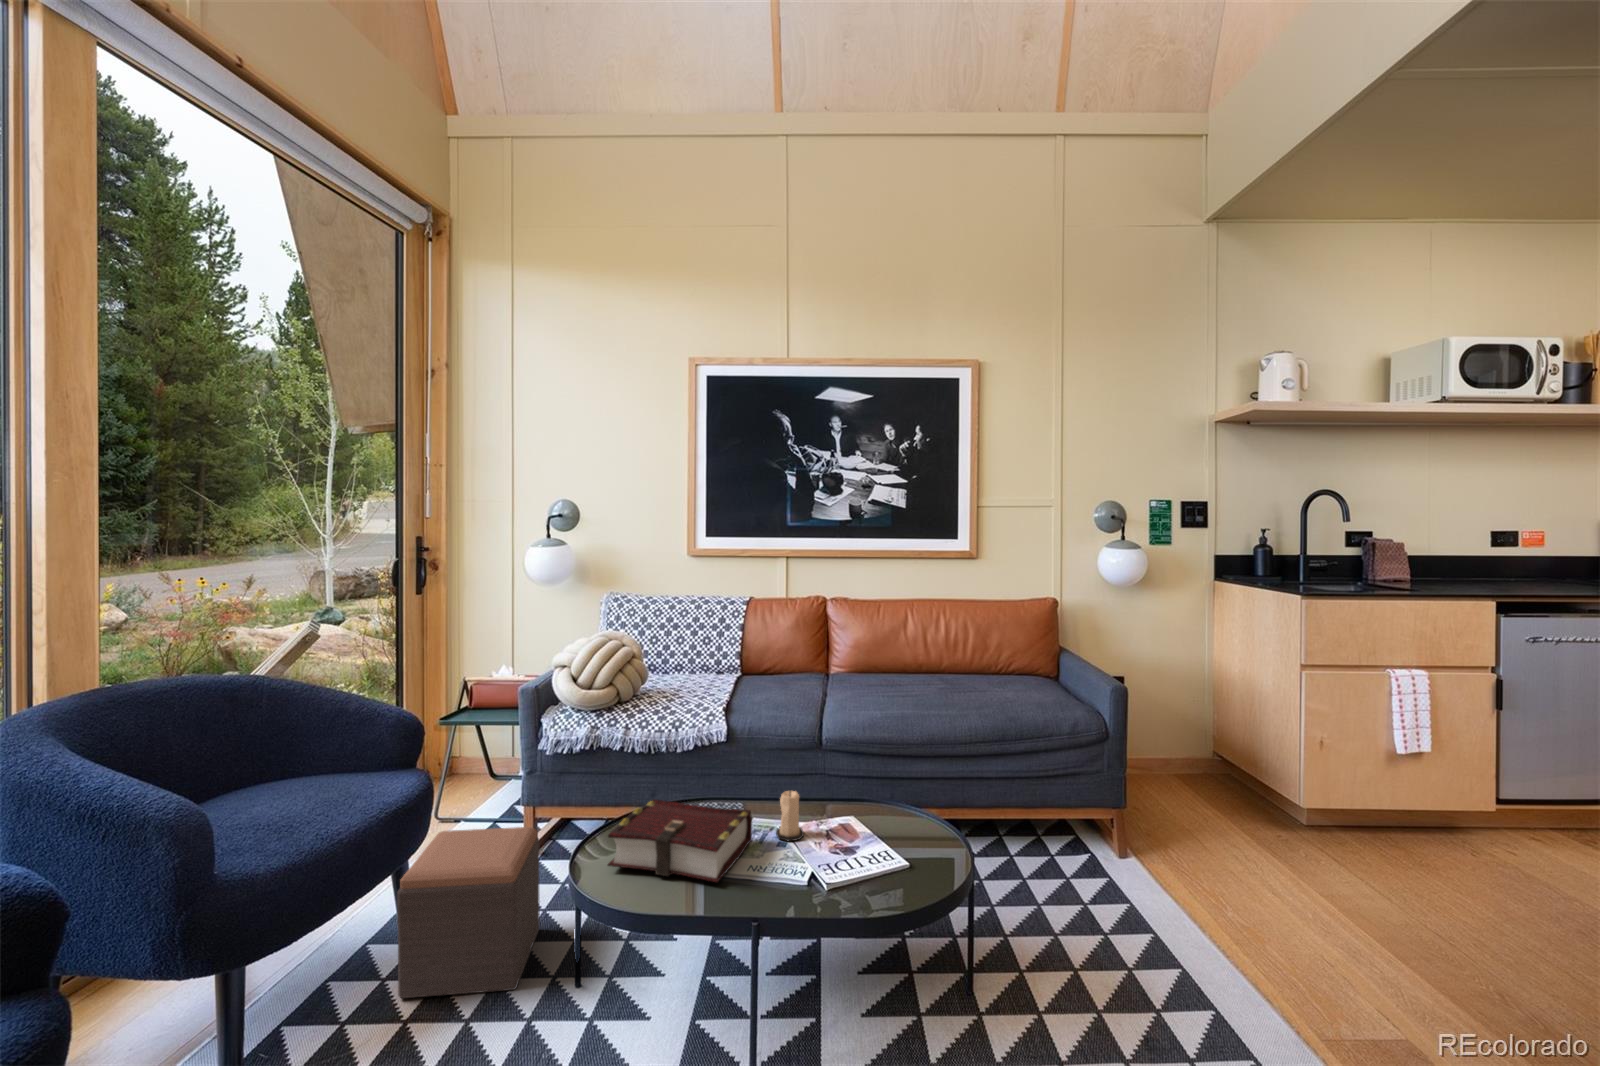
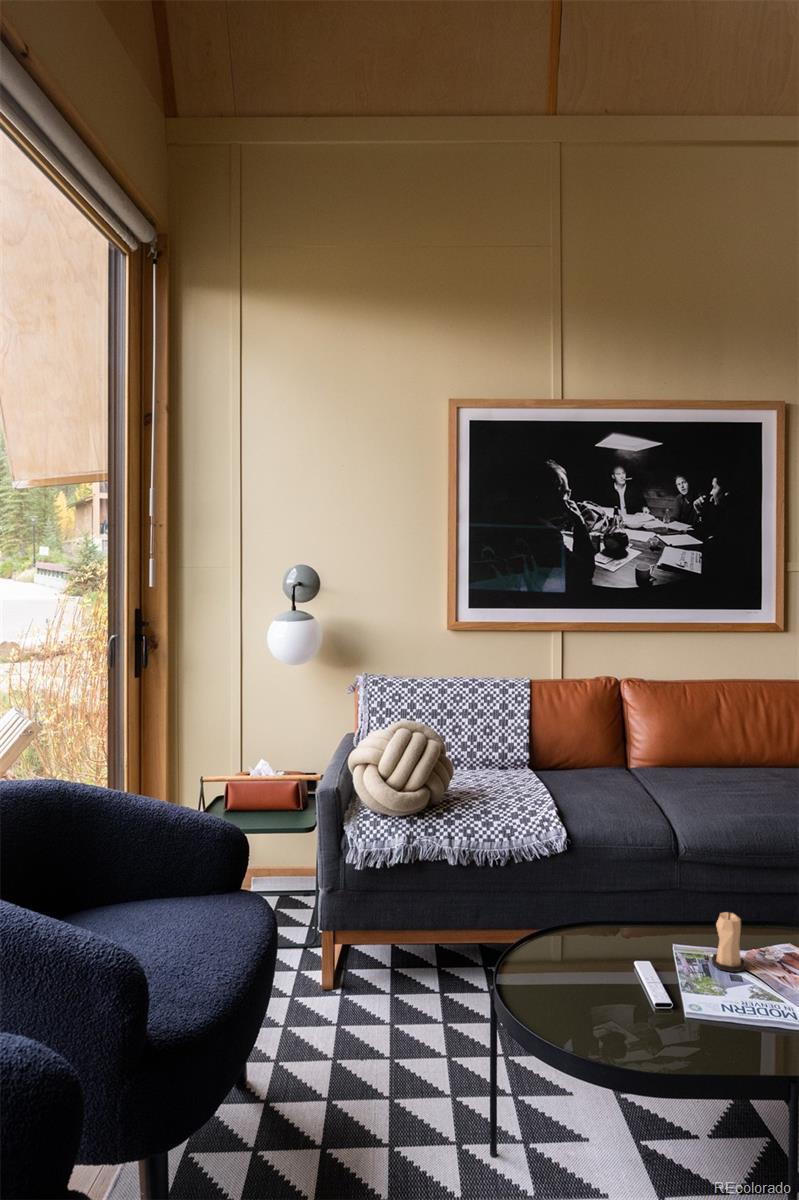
book: present [608,799,752,882] -> none [555,925,702,1026]
footstool: present [397,827,540,998] -> none [290,959,428,1168]

